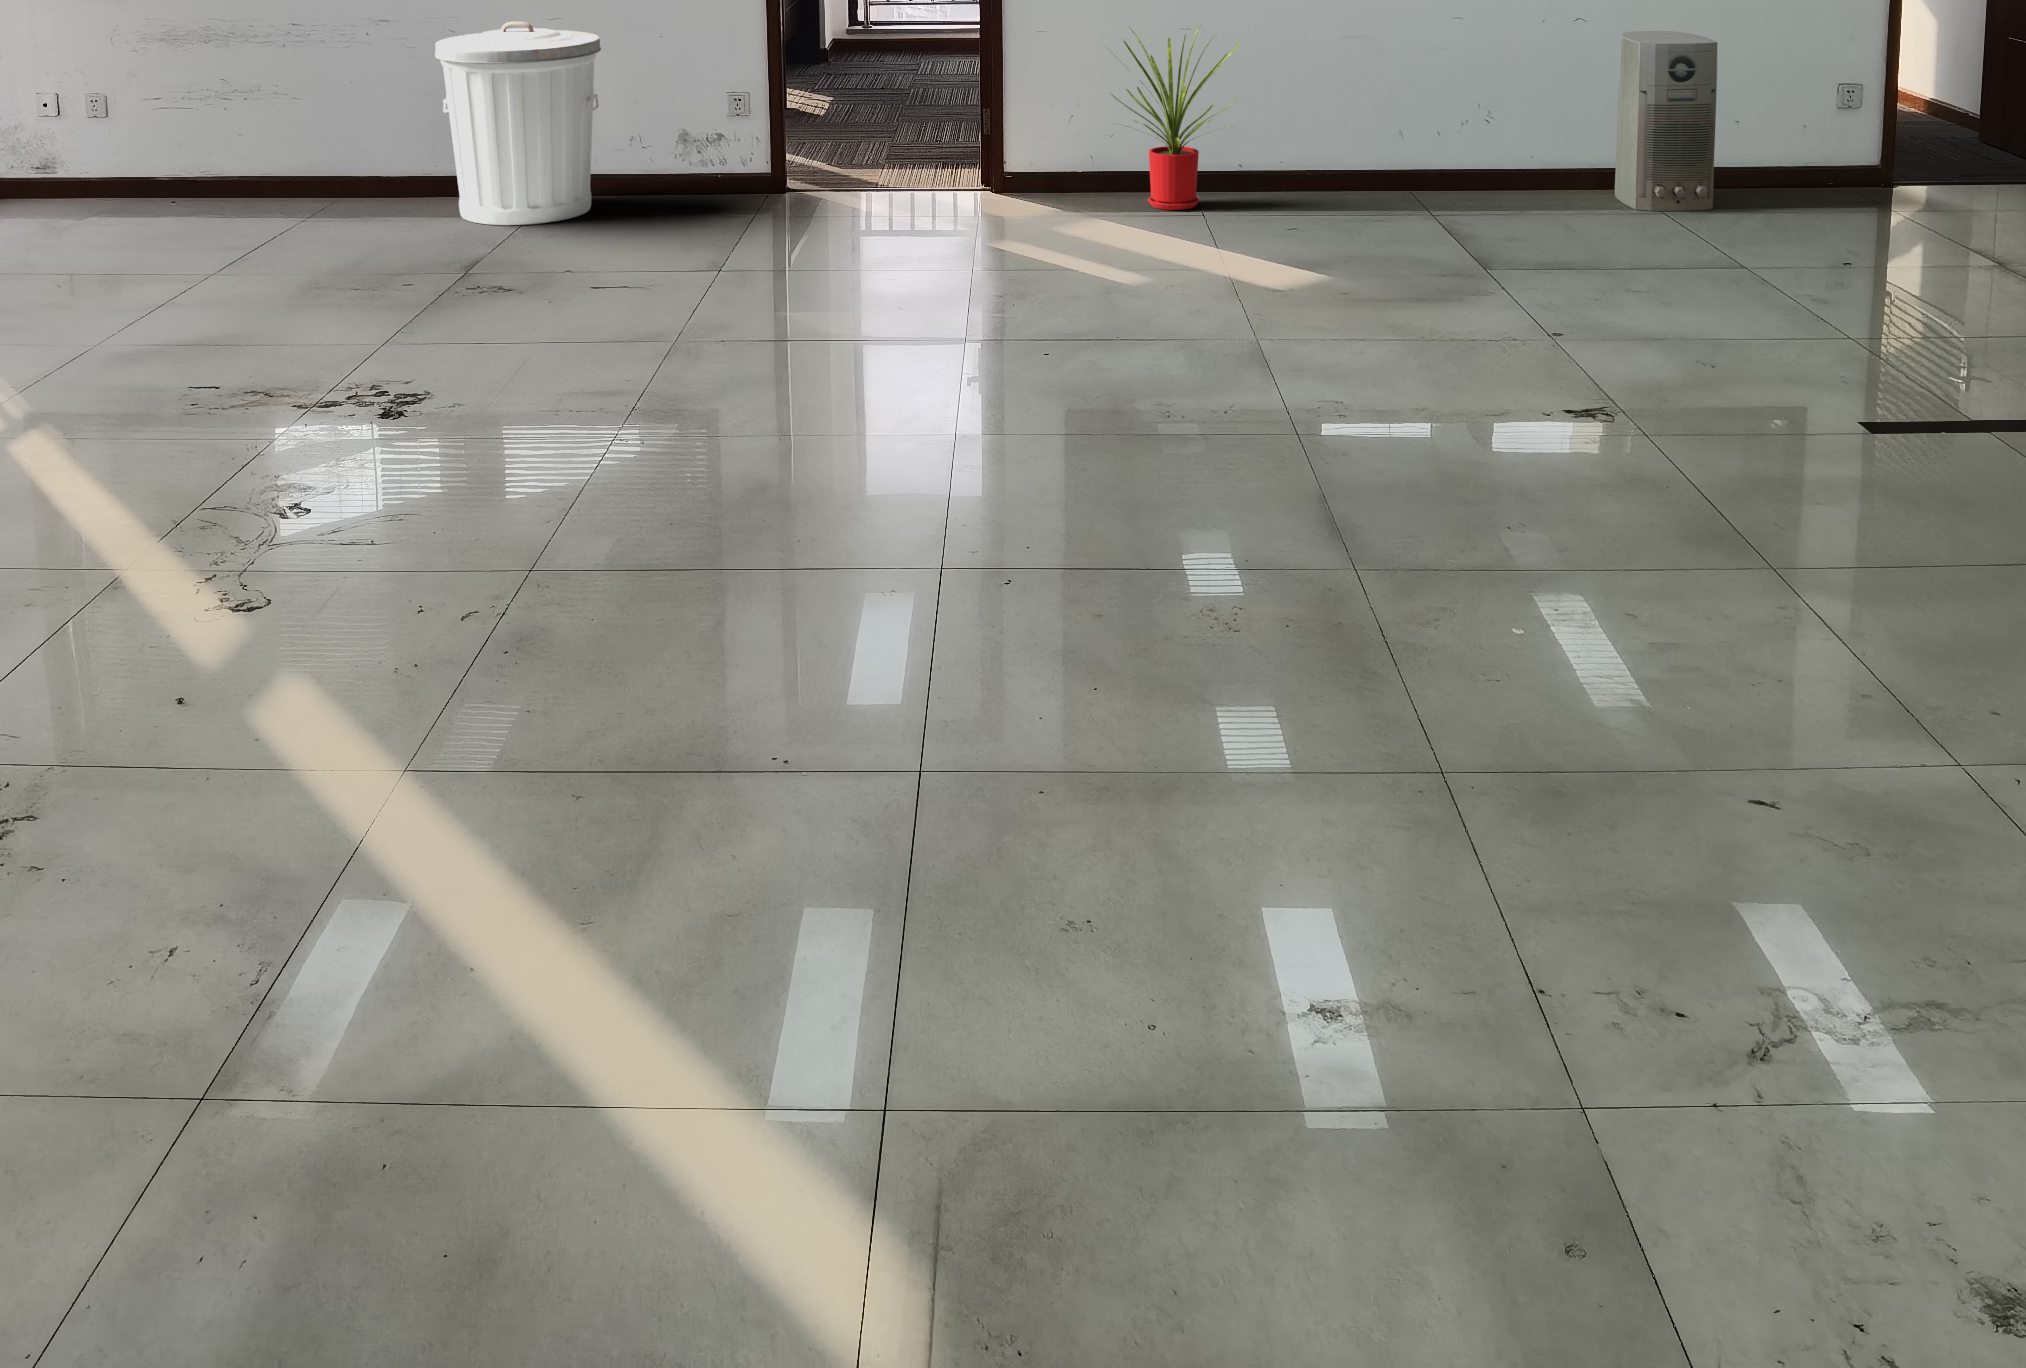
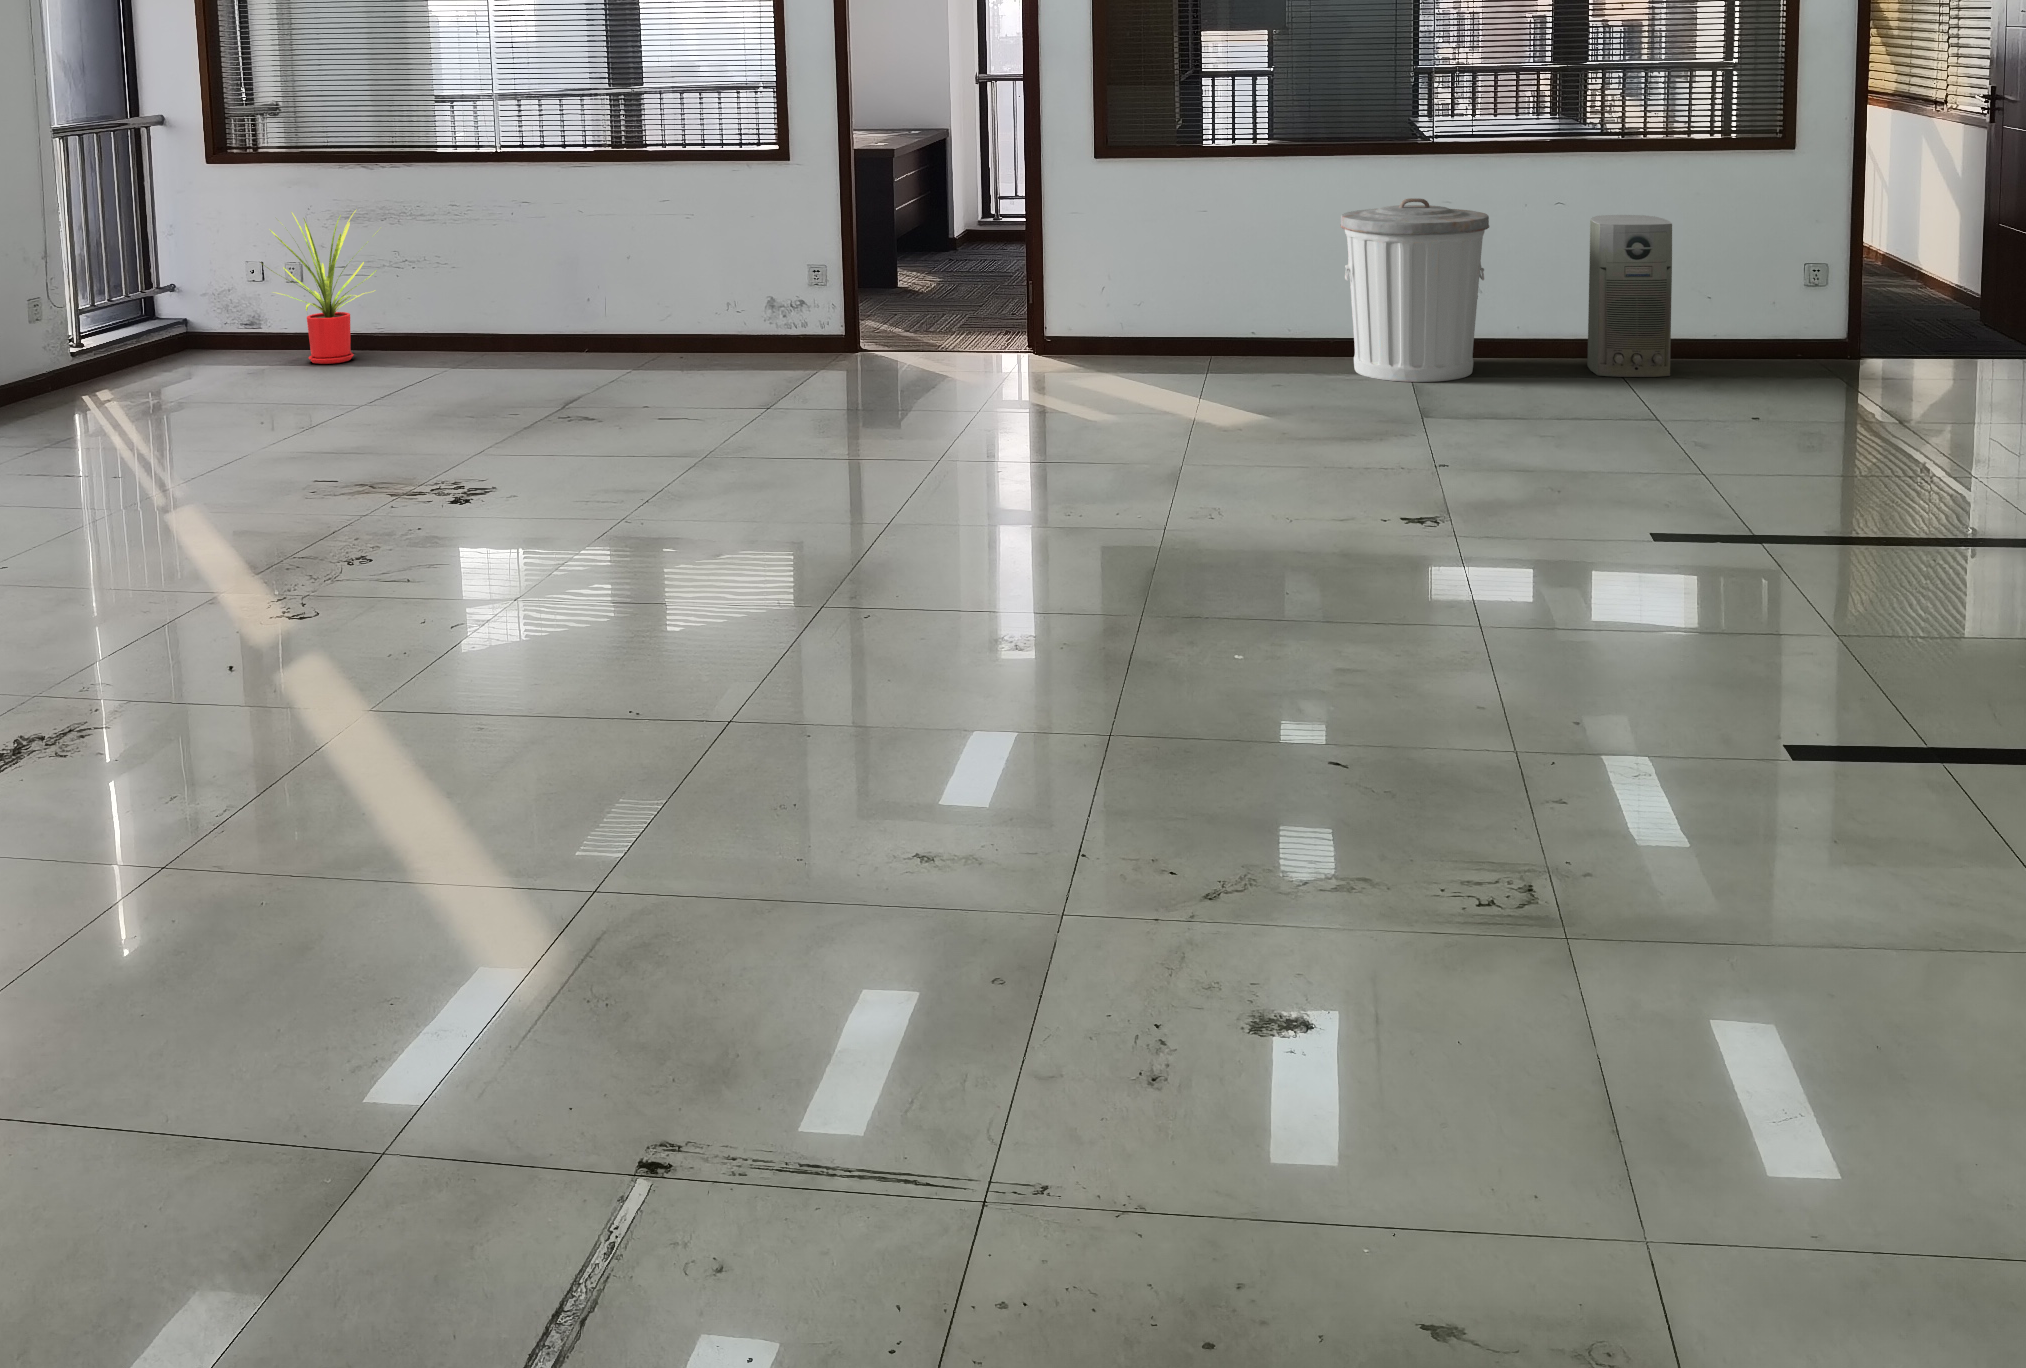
trash can: present [435,22,601,225] -> present [1340,198,1489,382]
house plant: present [1110,24,1241,210] -> present [261,210,377,364]

